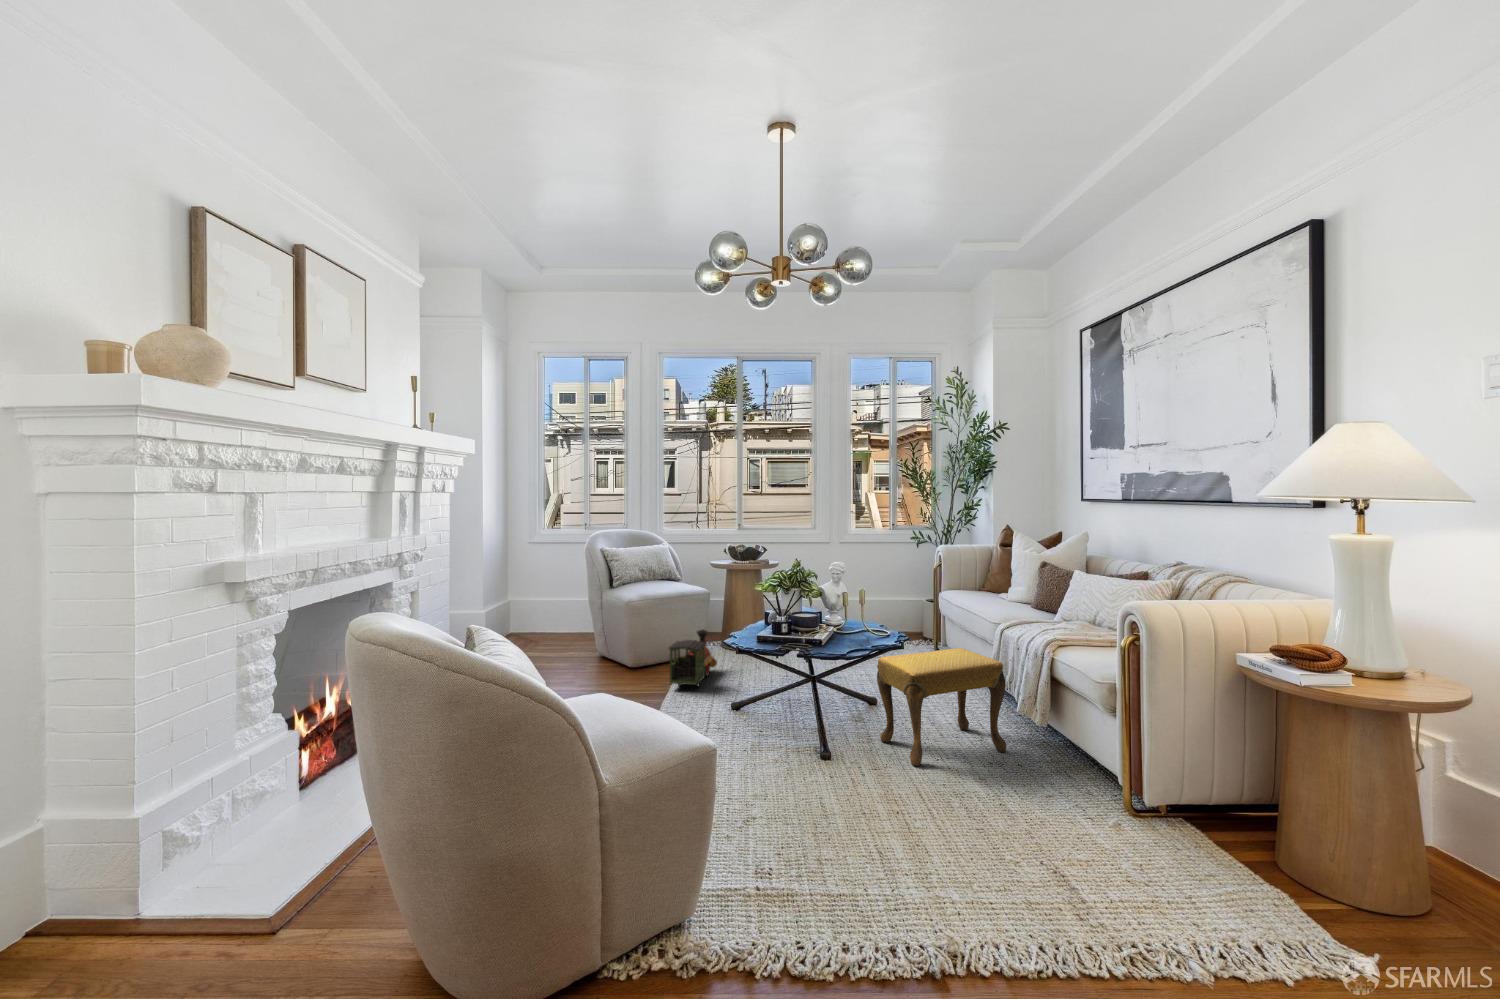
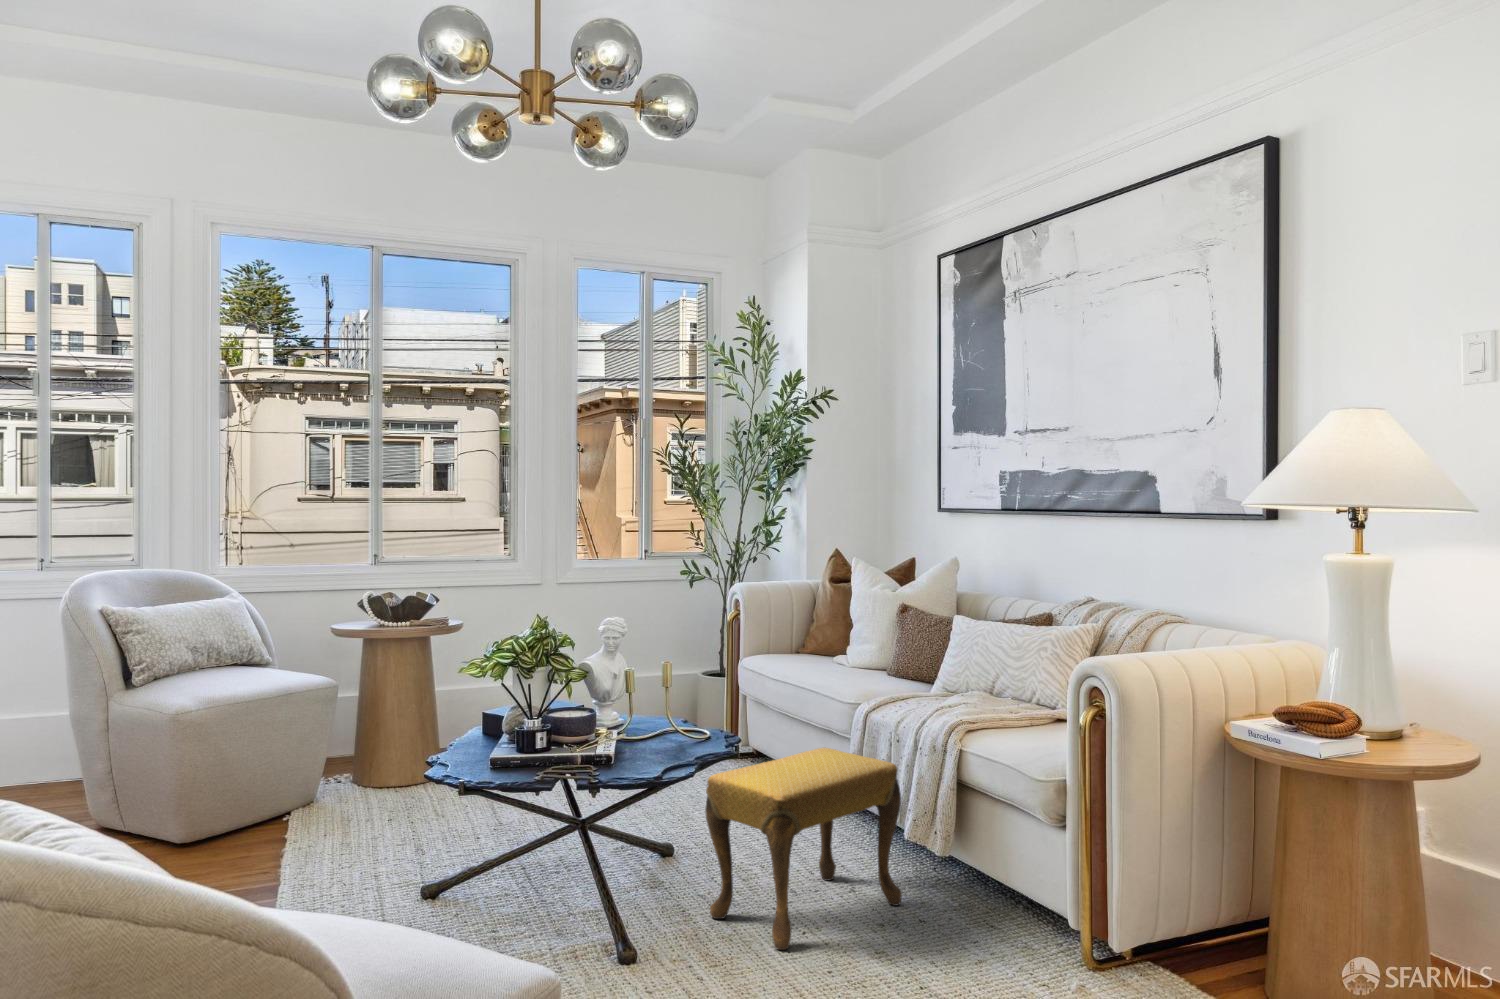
toy train: present [669,630,717,687] -> none [275,757,363,872]

